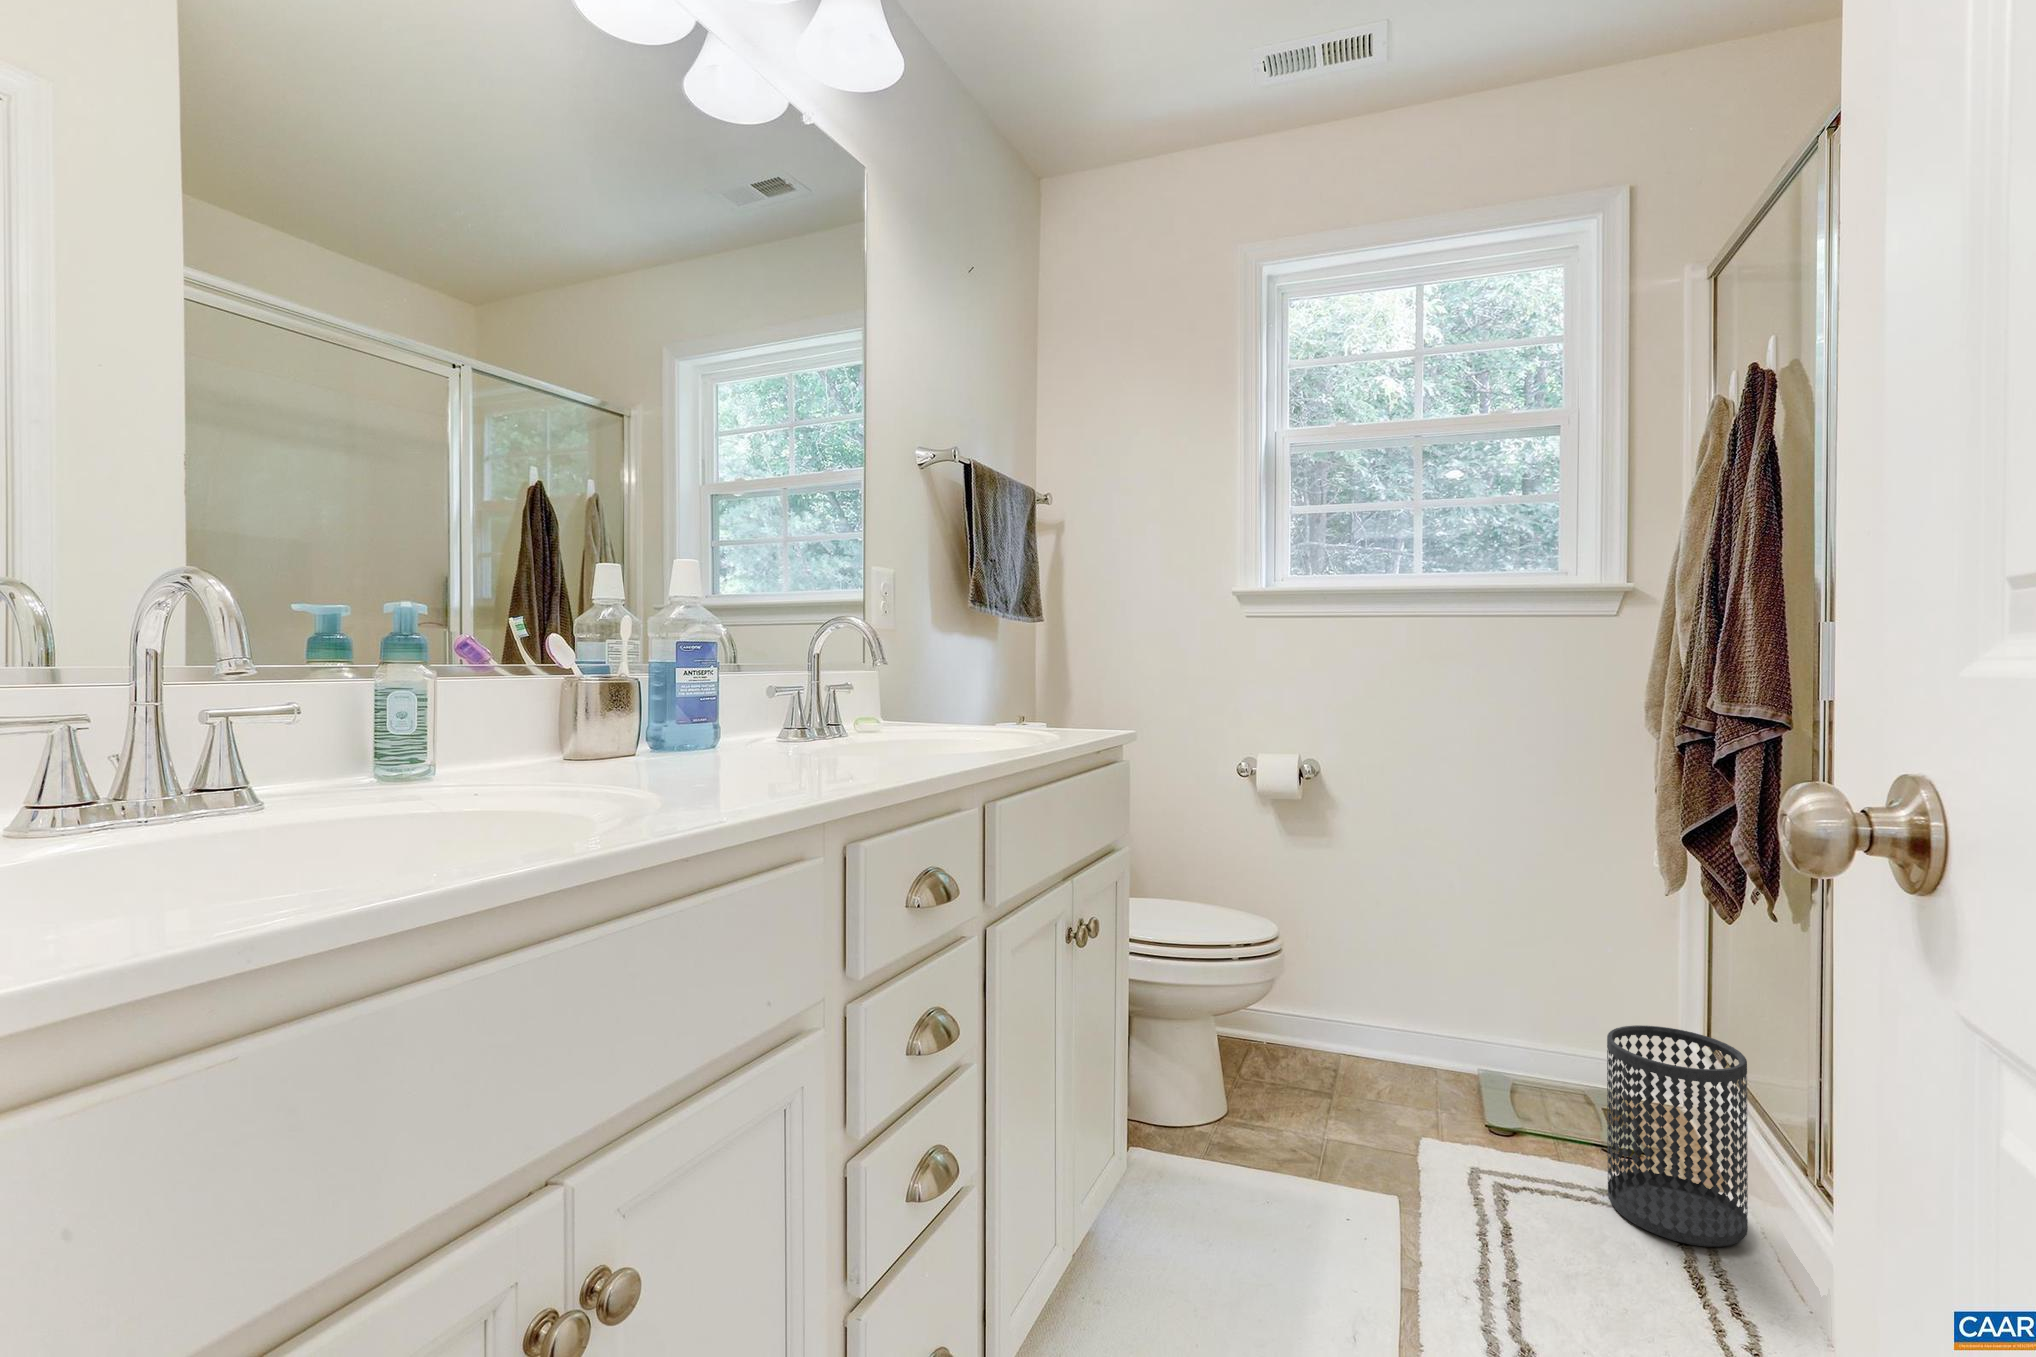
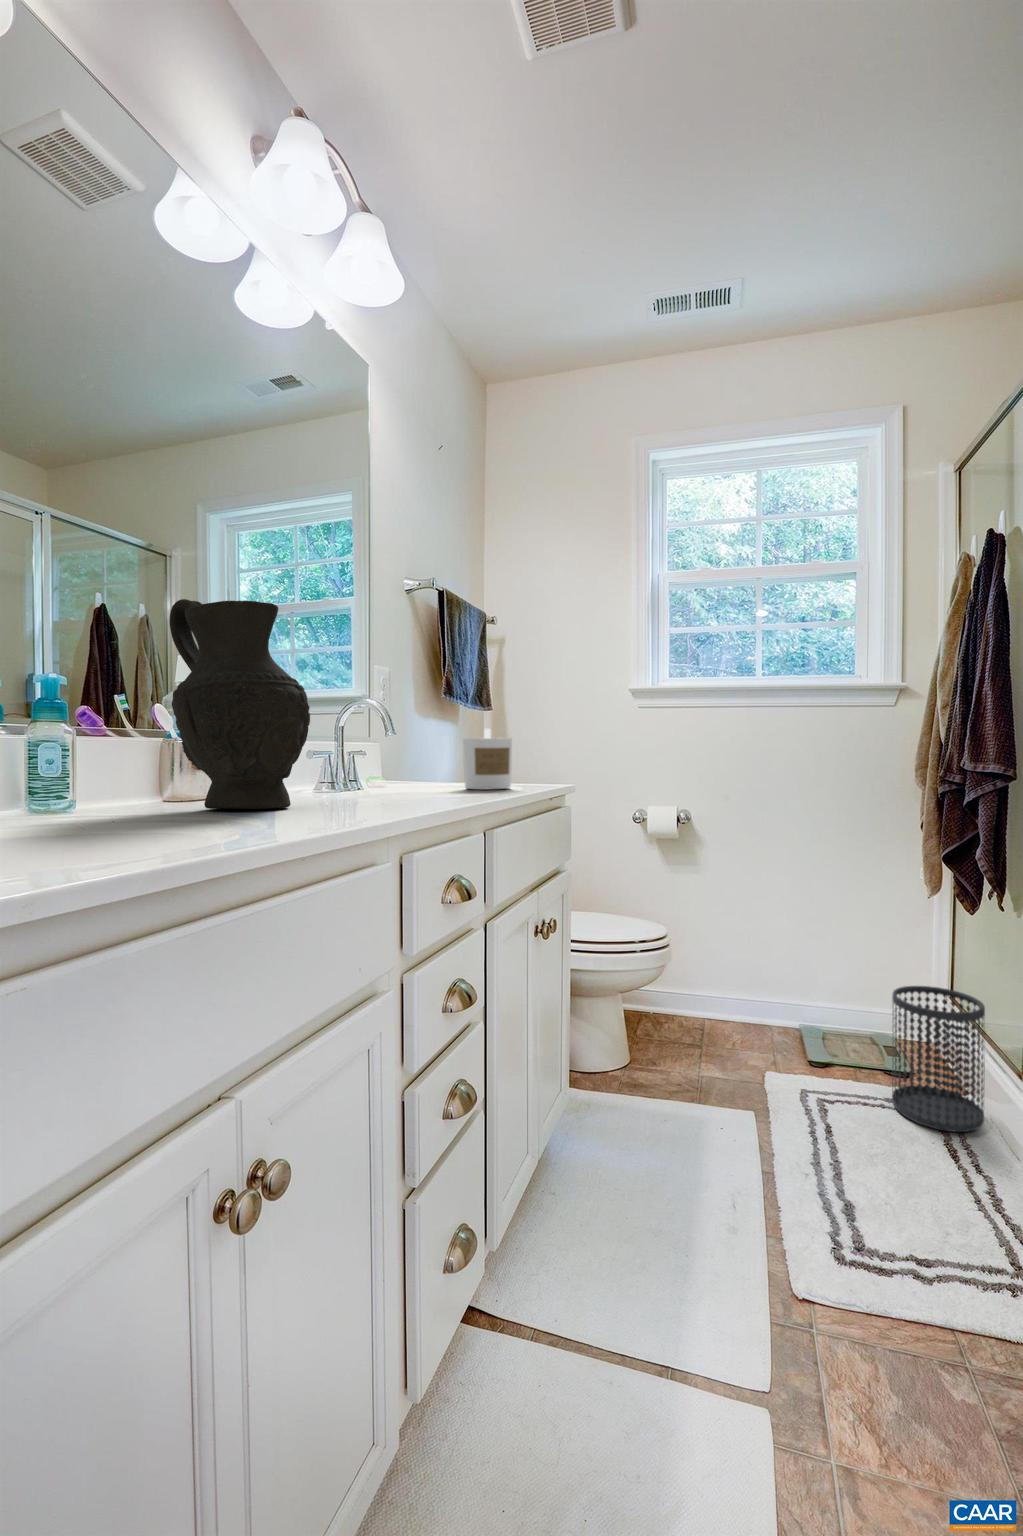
decorative vase: none [571,493,752,771] -> present [169,599,310,809]
candle: none [985,654,1052,737] -> present [463,729,512,789]

